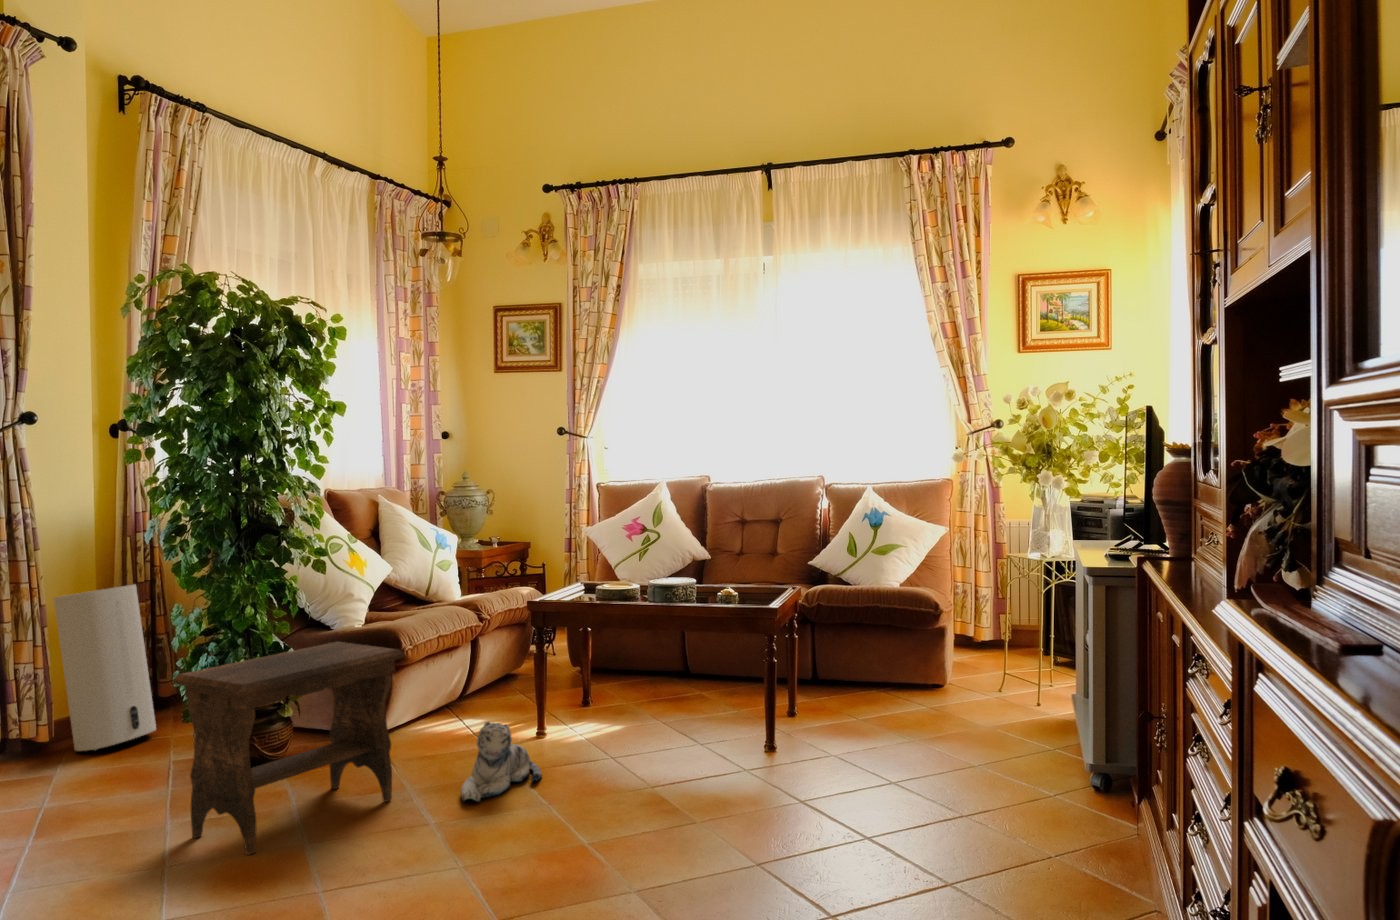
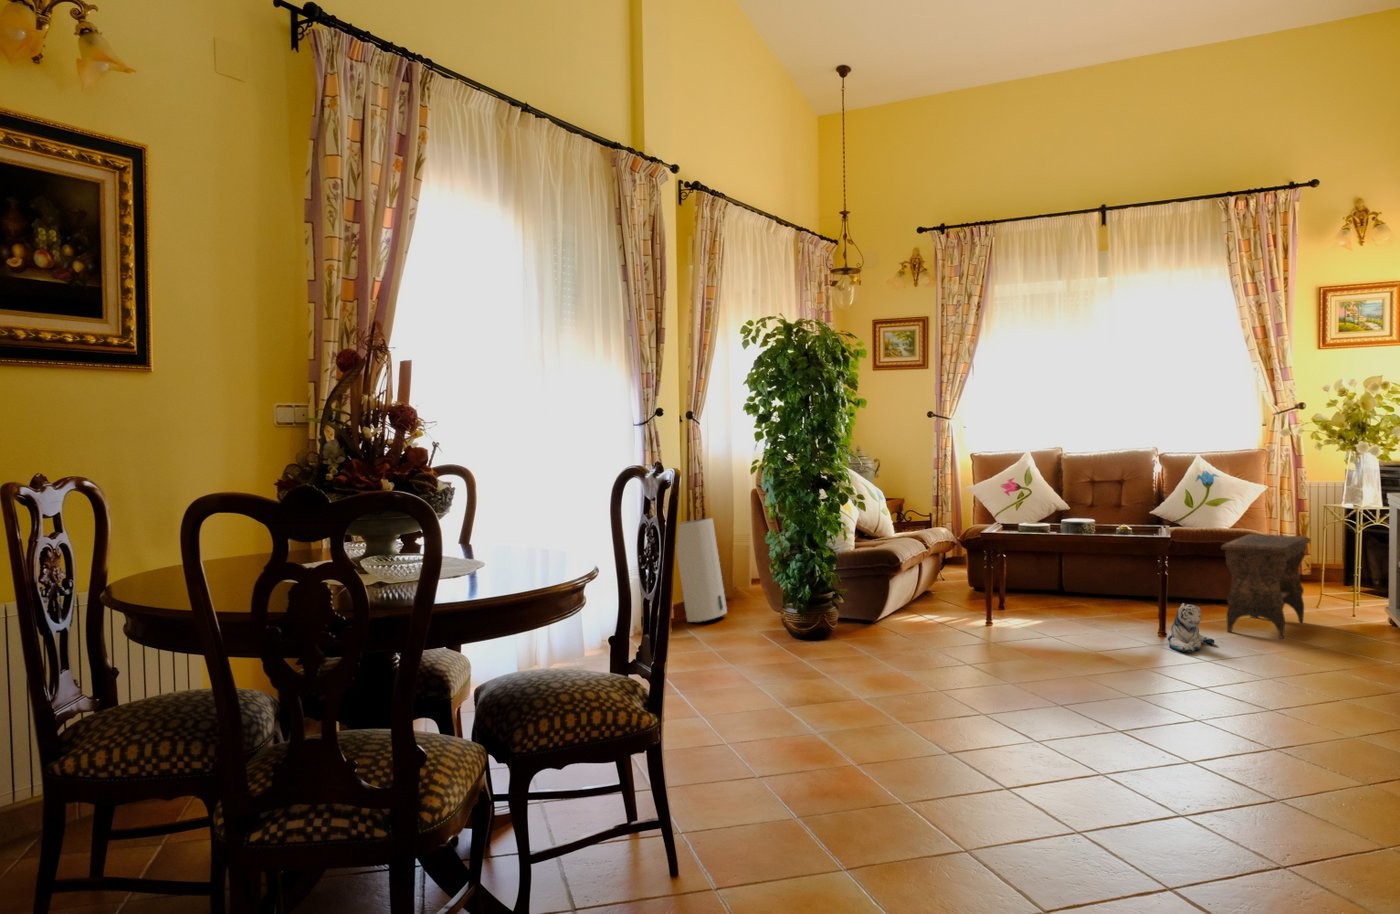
footstool: present [172,642,405,855] -> present [1221,534,1310,638]
plush toy: present [461,722,542,801] -> present [1168,603,1215,652]

